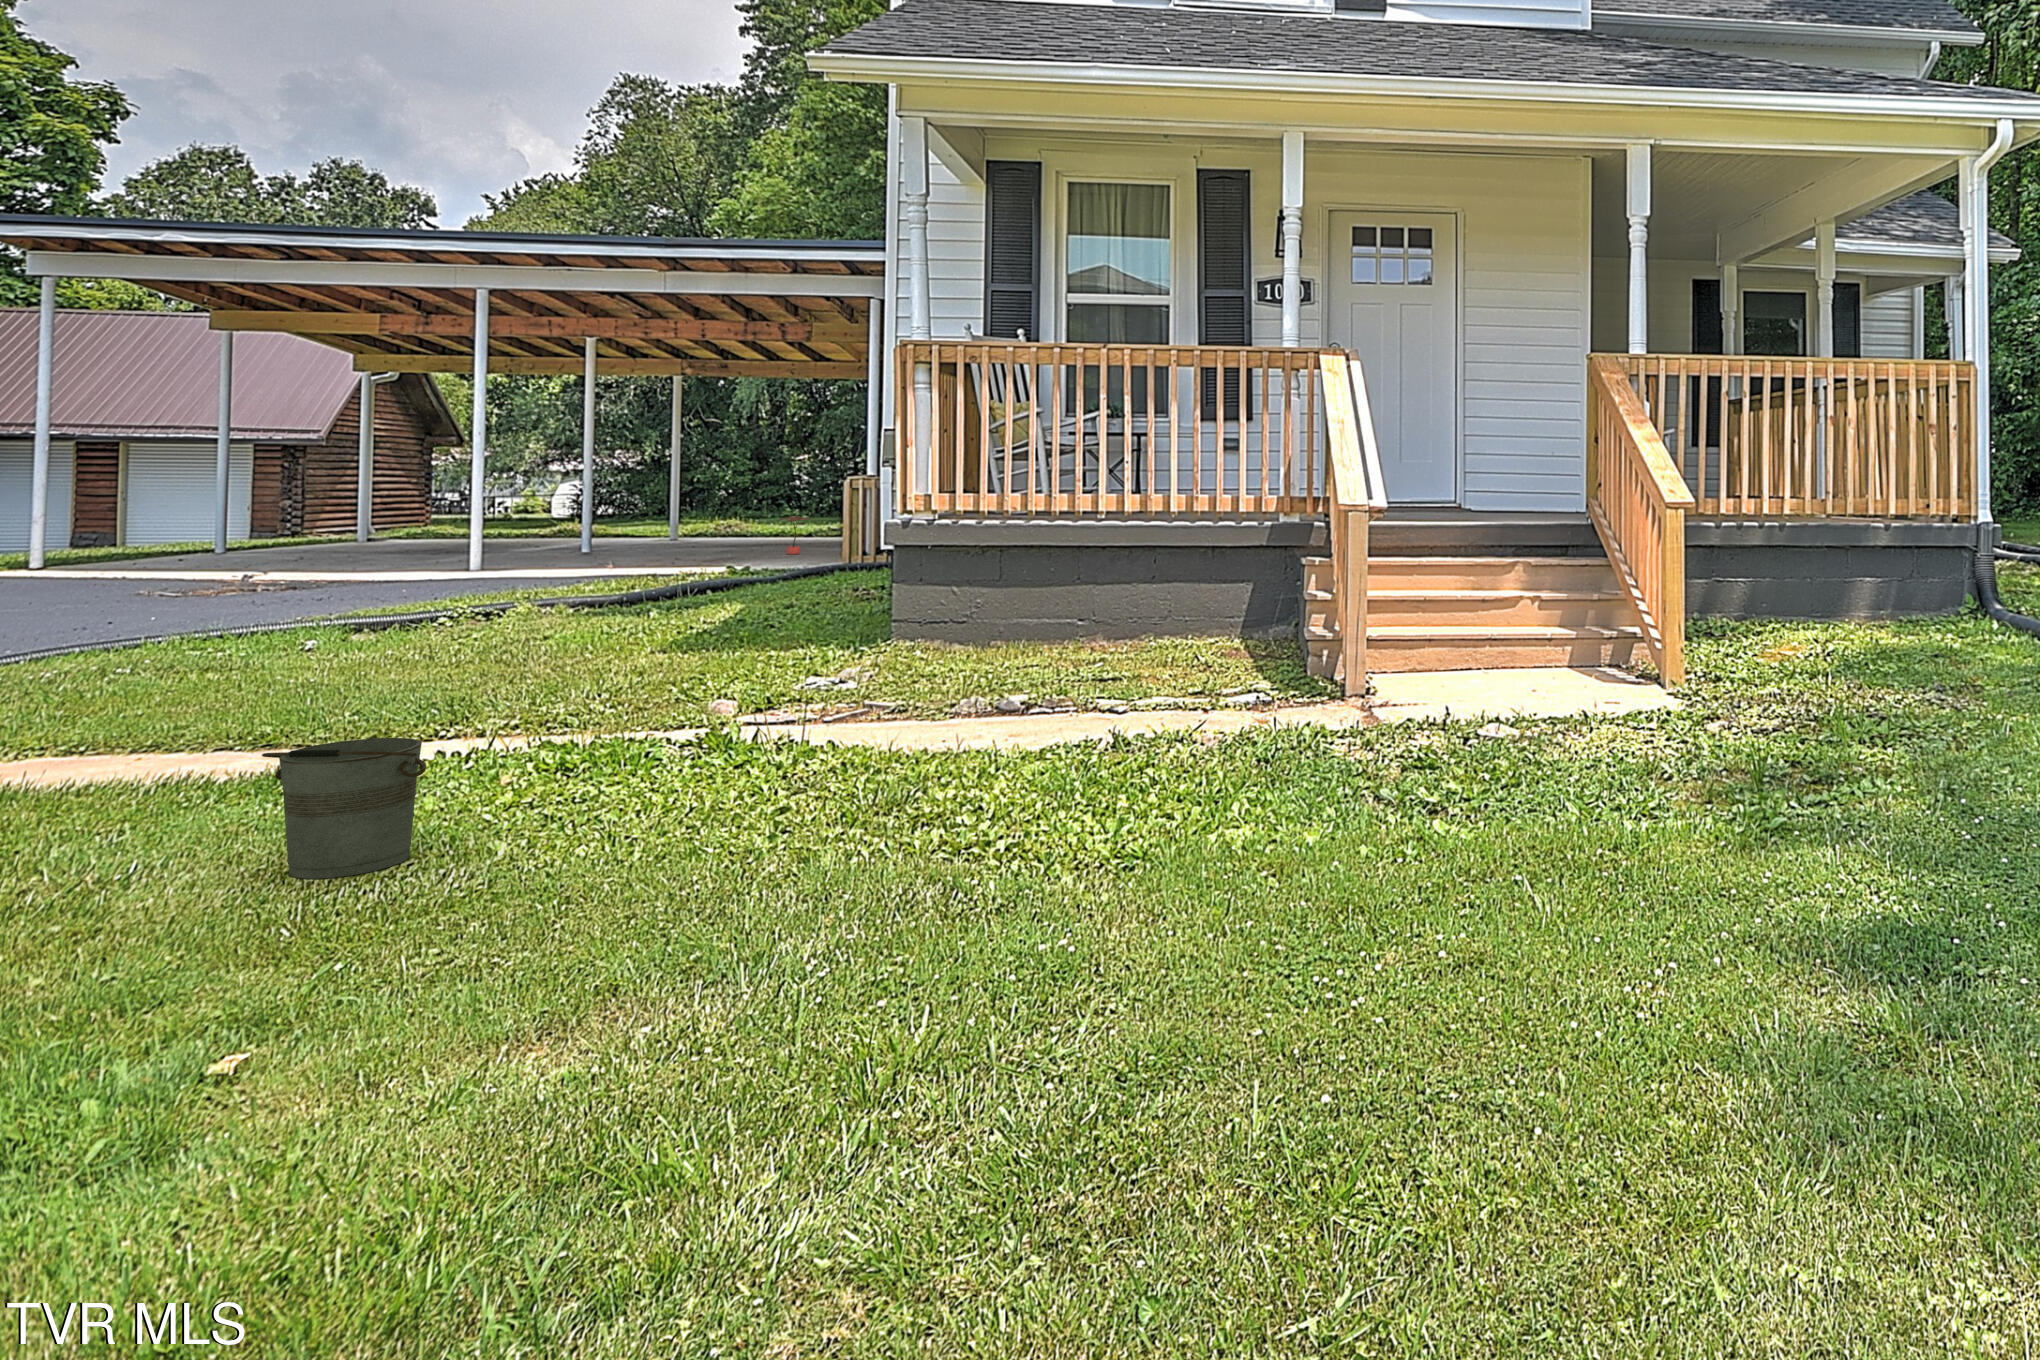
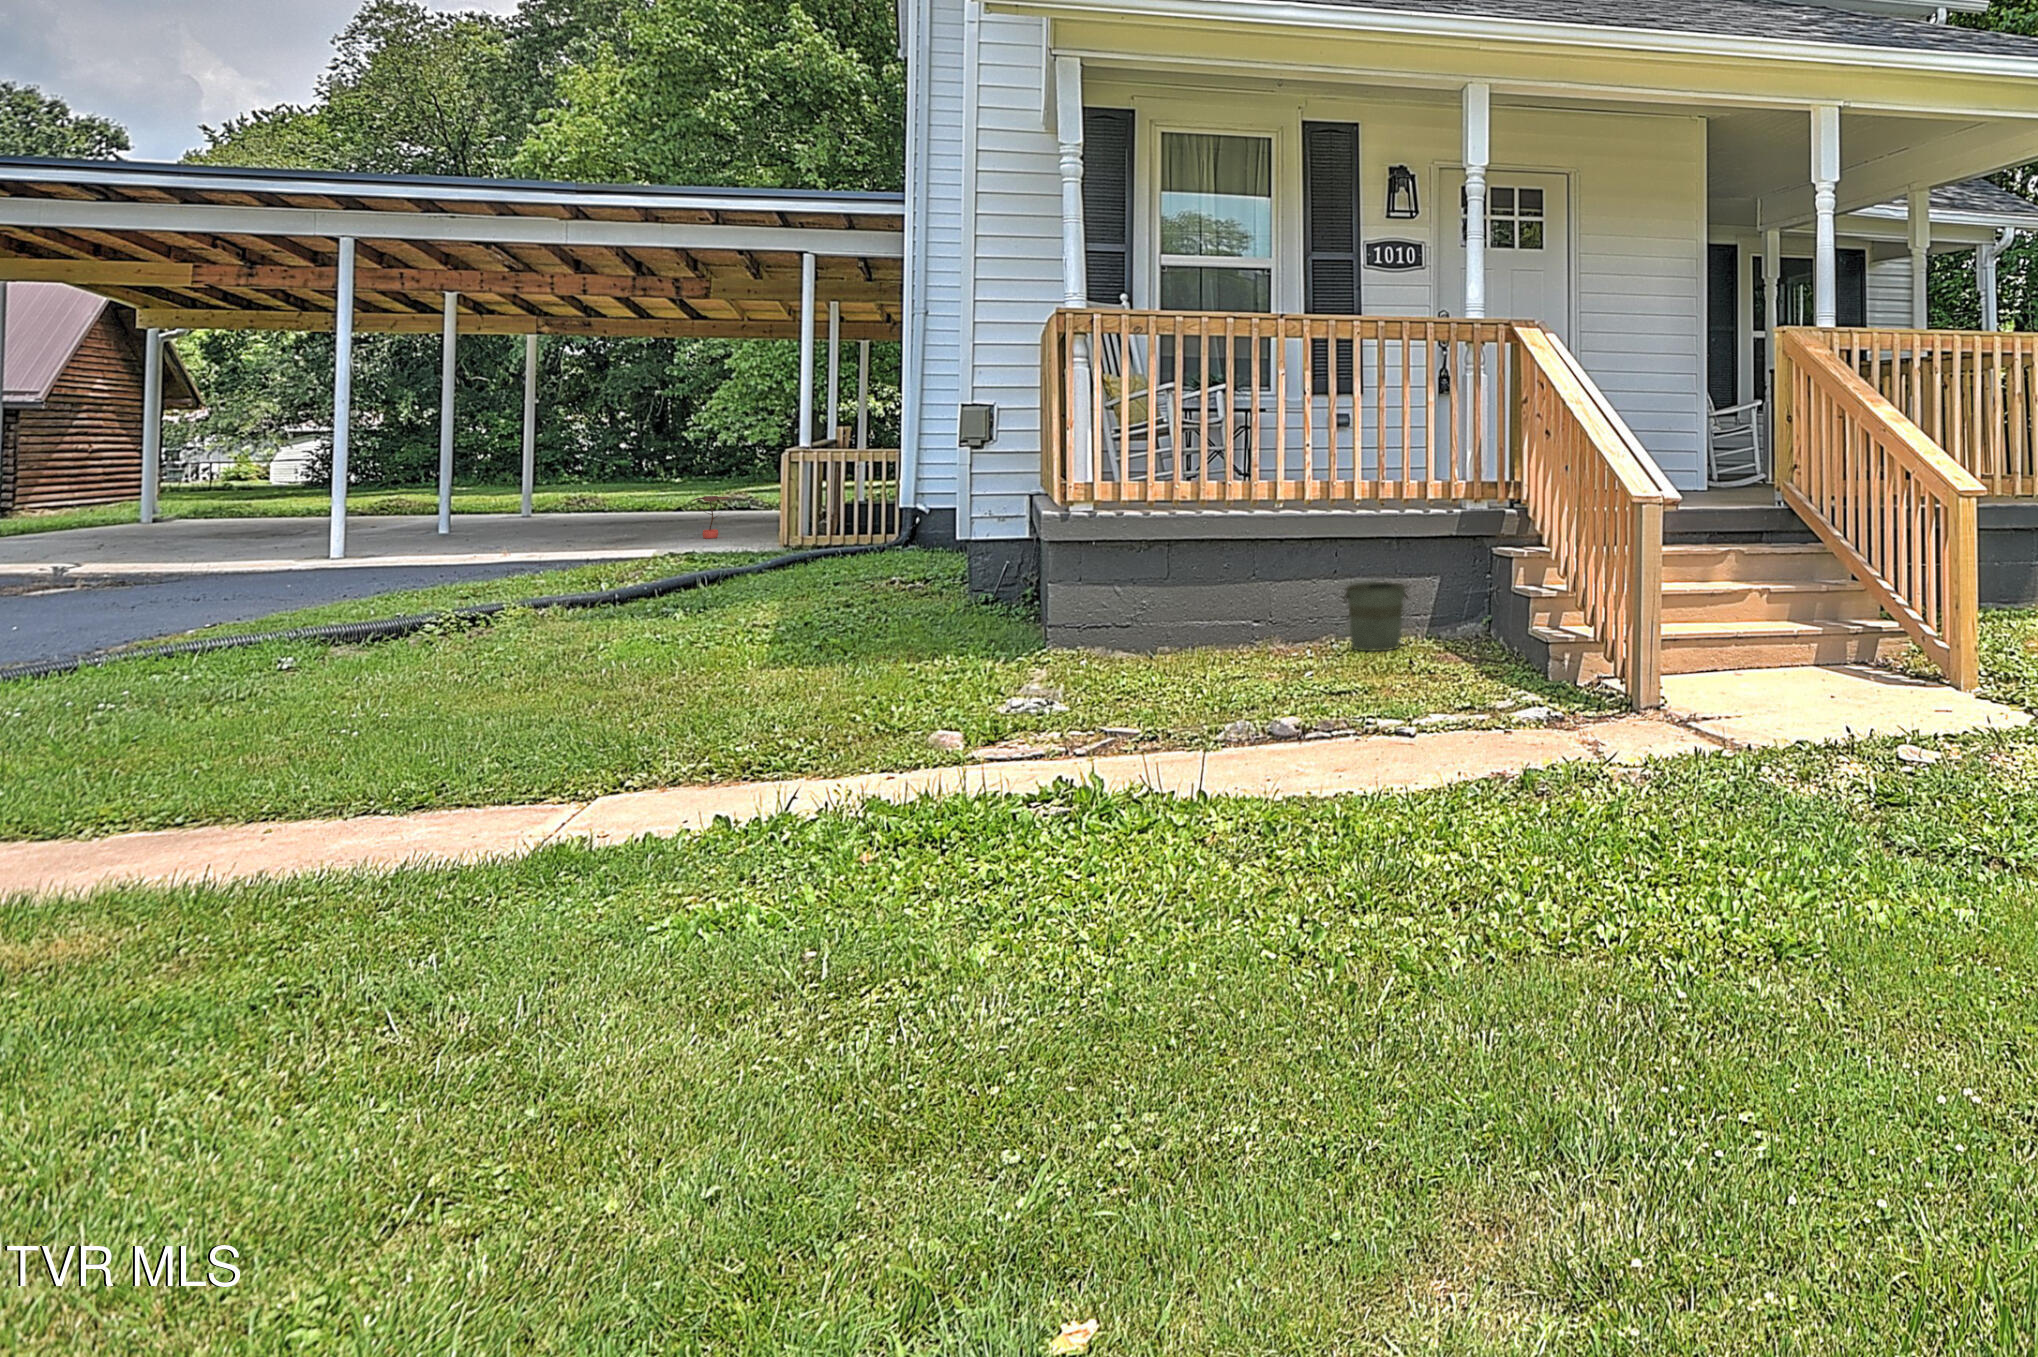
bucket: present [262,738,426,879] -> present [1343,582,1408,651]

